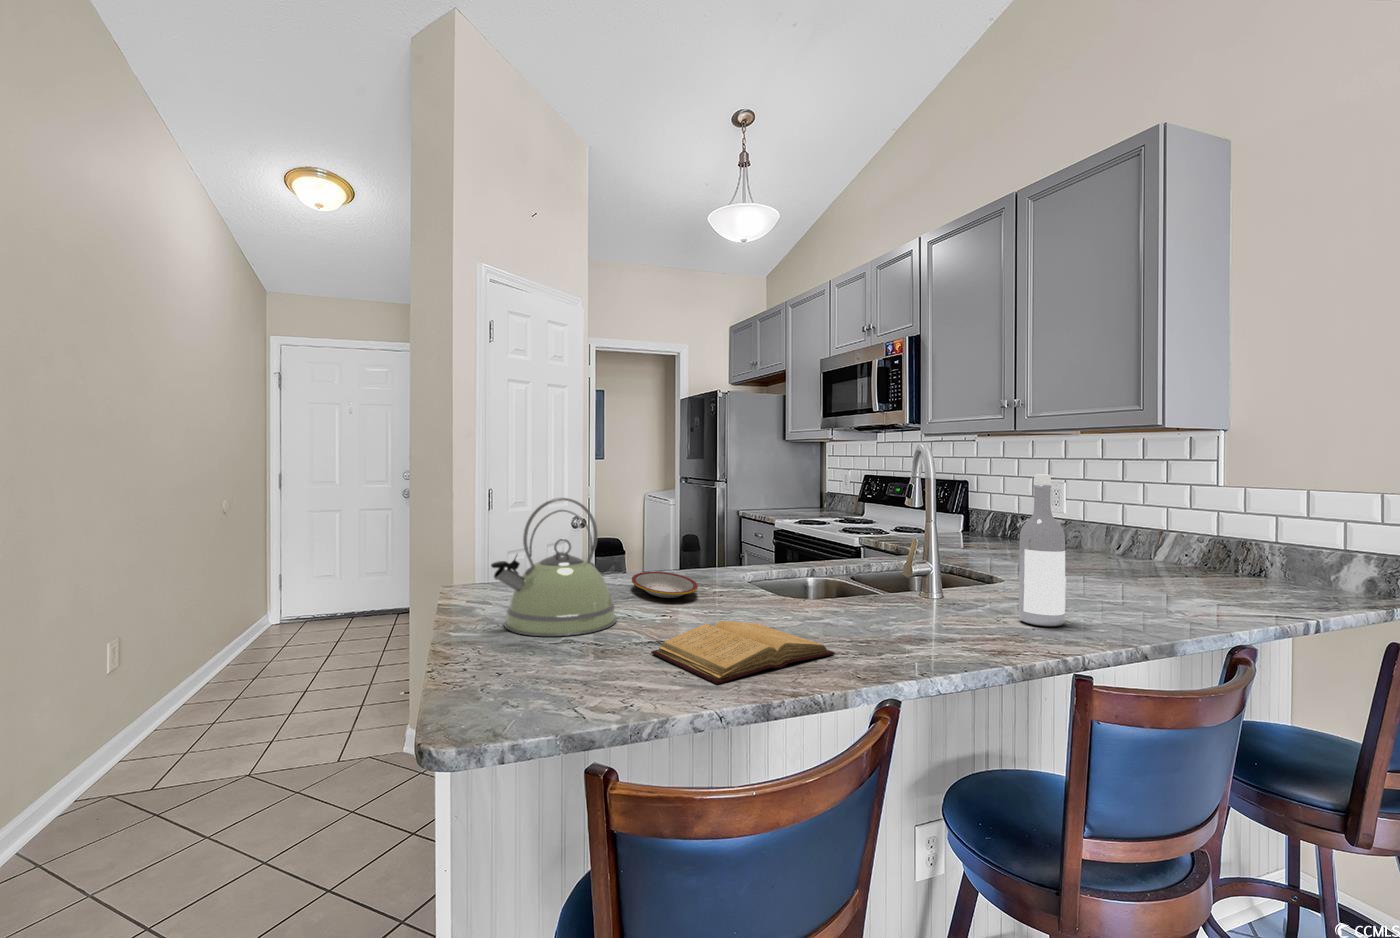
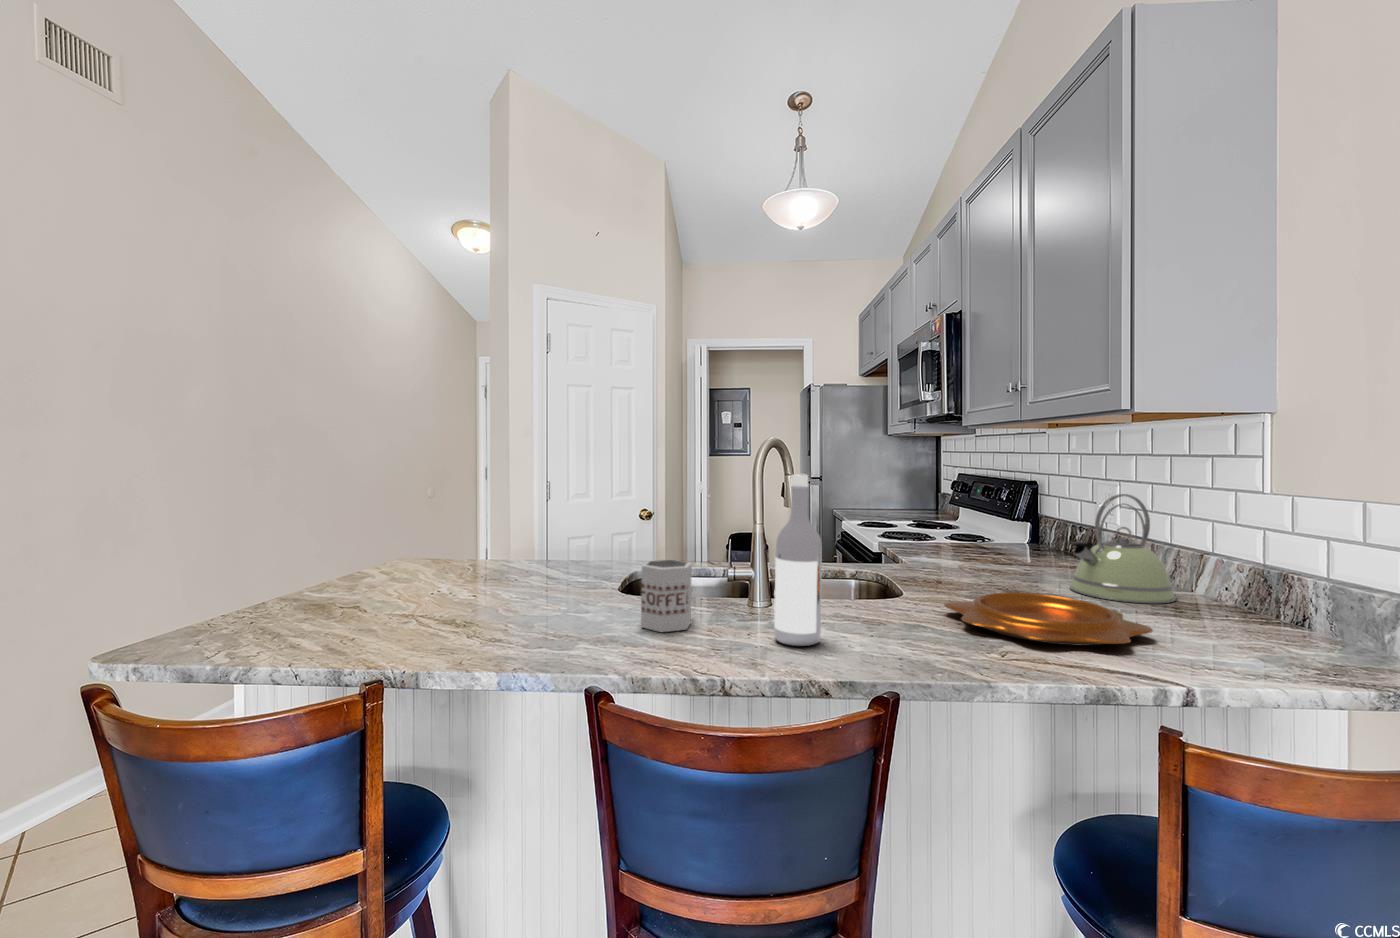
kettle: present [491,498,616,636] -> present [1070,494,1176,603]
mug: none [888,560,942,629] -> present [641,560,692,632]
decorative bowl: none [1067,569,1239,603] -> present [944,592,1153,646]
plate: present [632,572,698,598] -> none [505,558,568,581]
book: present [651,621,835,684] -> none [348,602,512,652]

